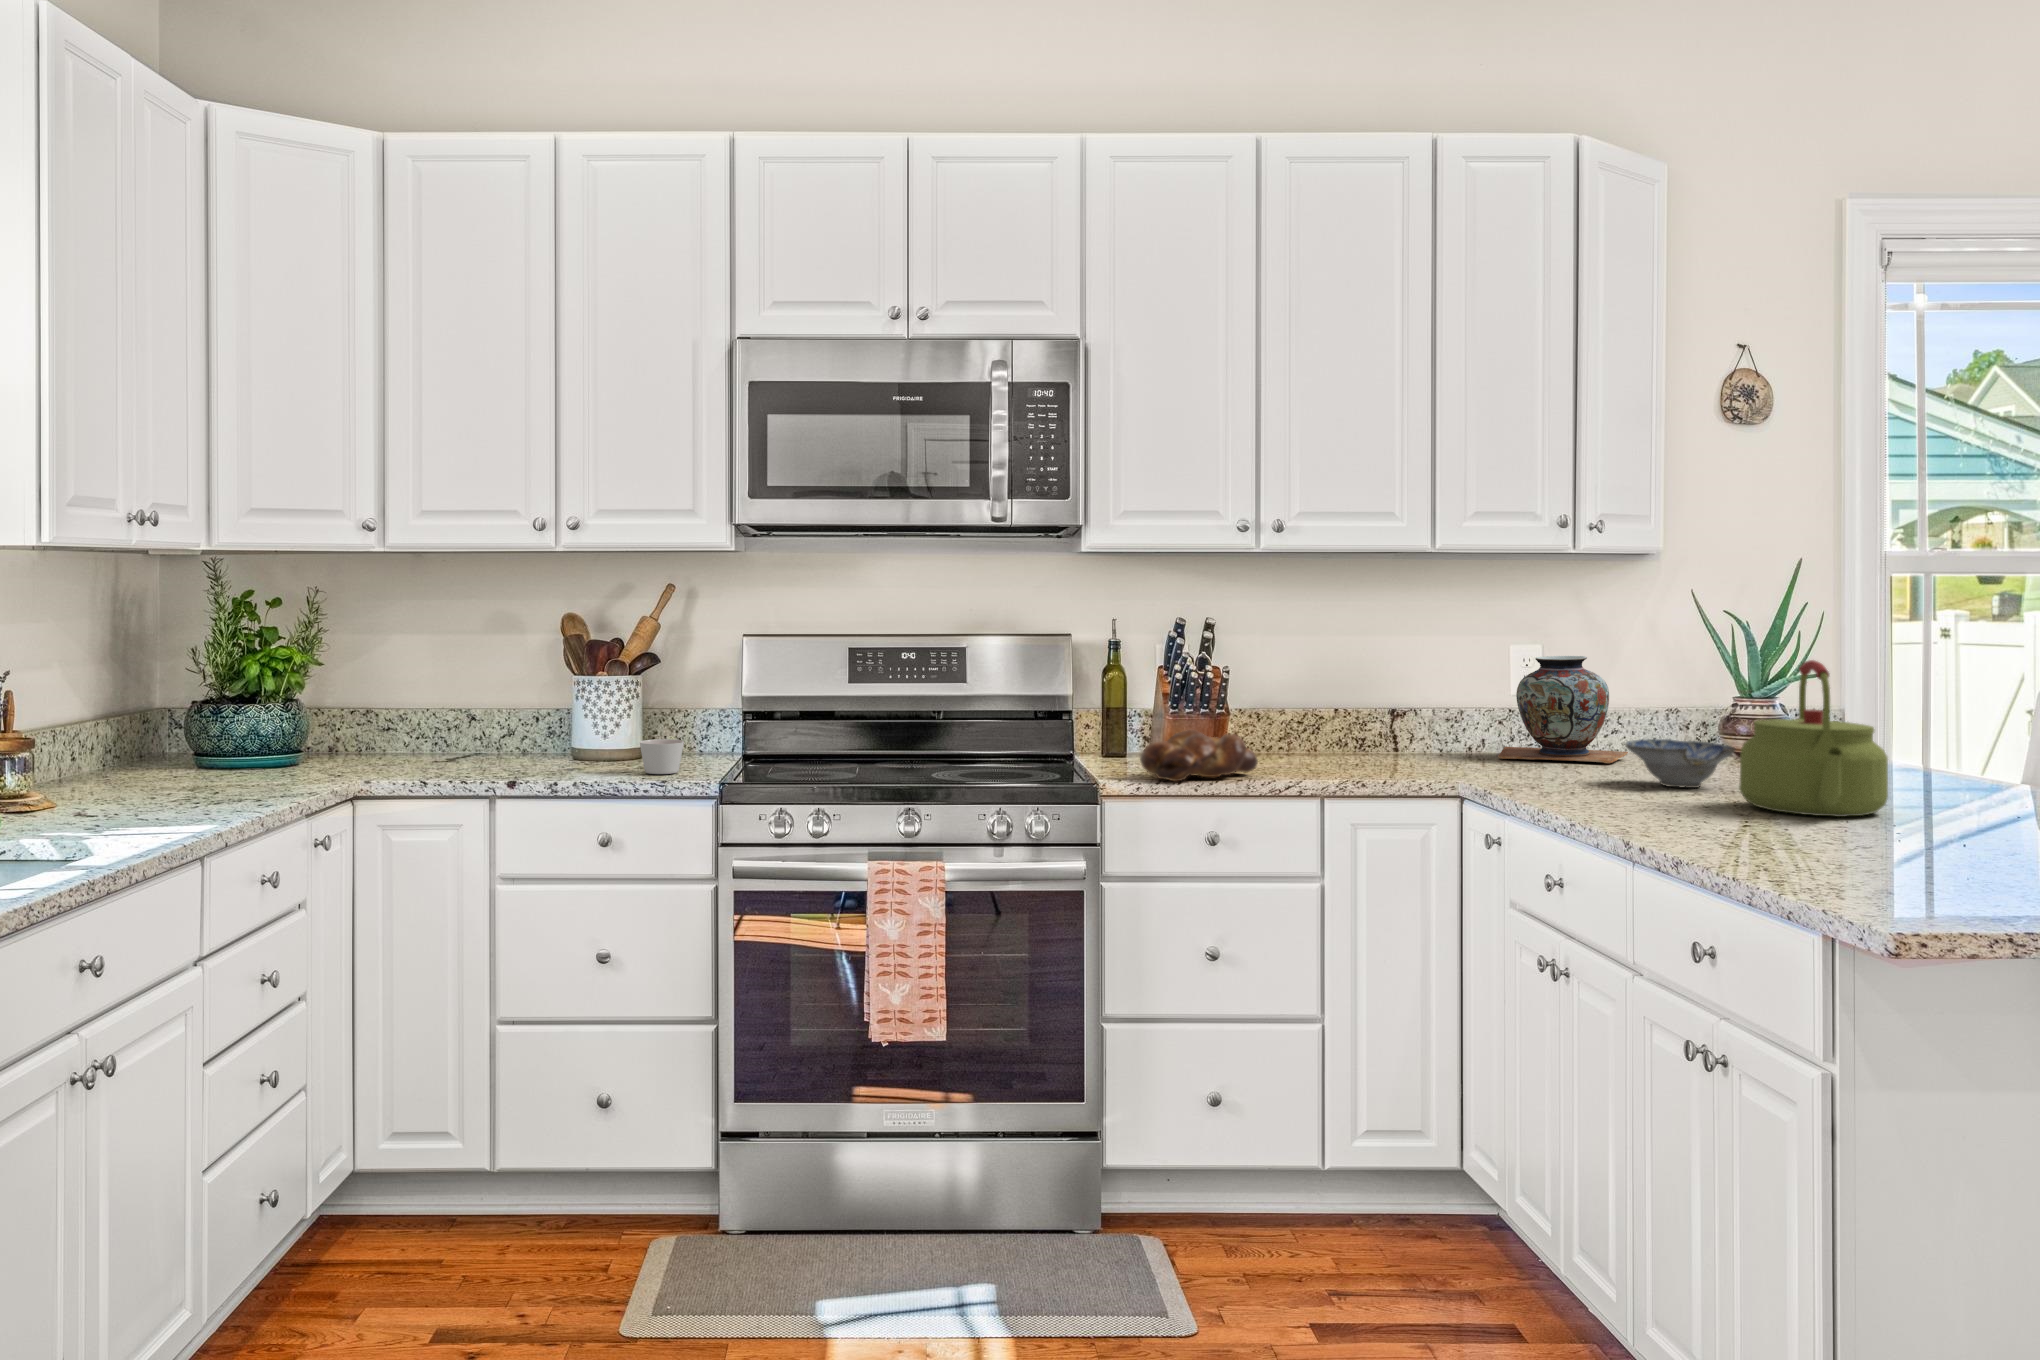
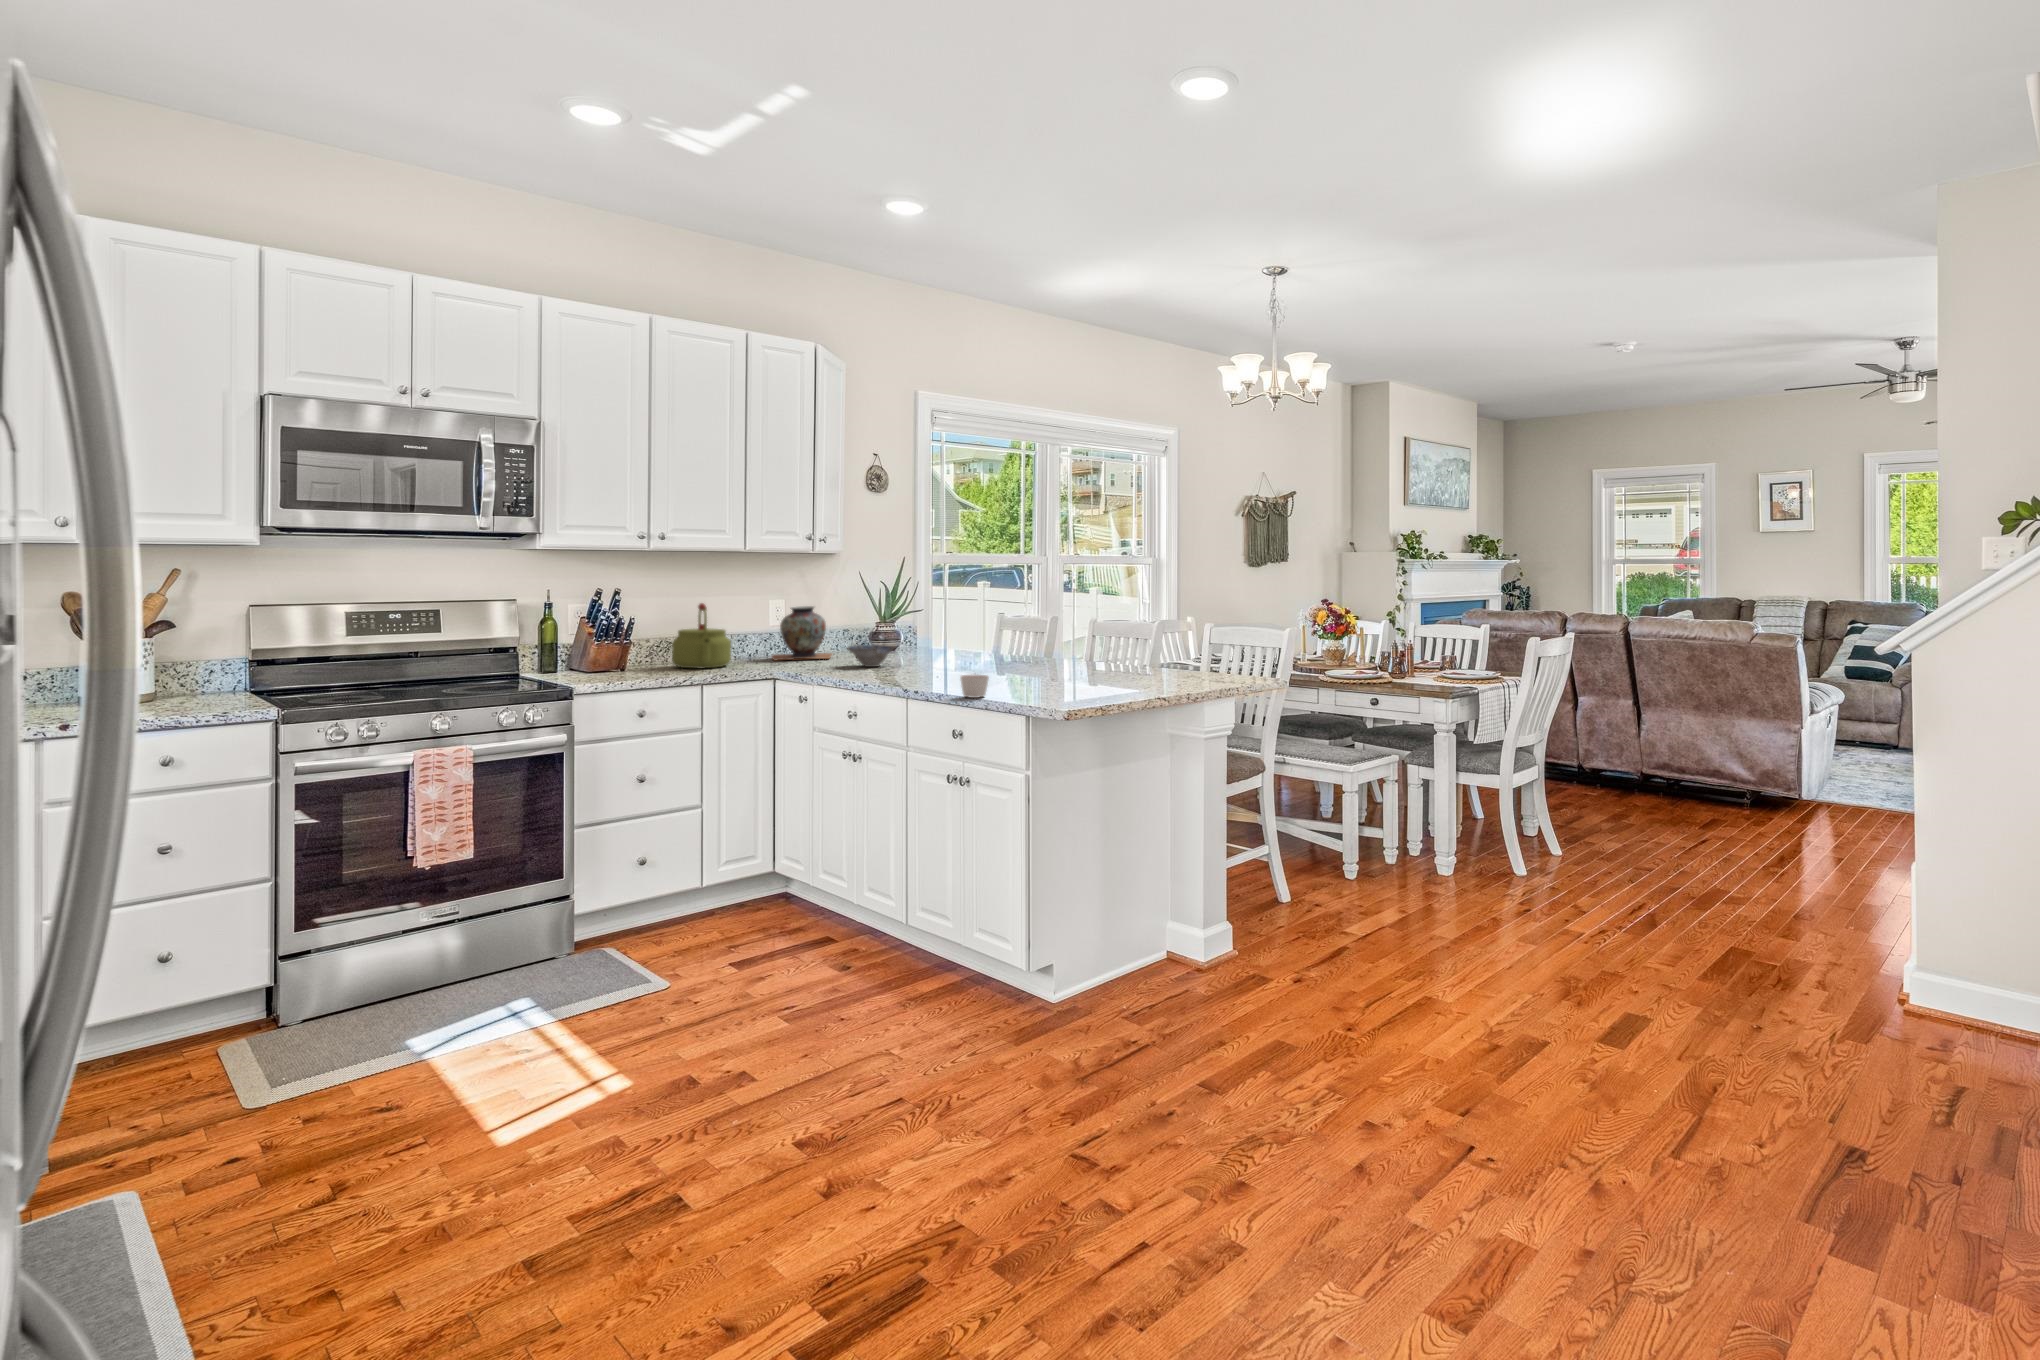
kettle: present [1739,660,1888,817] -> present [672,603,731,668]
bread loaf: present [1140,730,1258,781] -> none [592,654,659,684]
candle: present [640,739,684,774] -> present [960,675,989,698]

